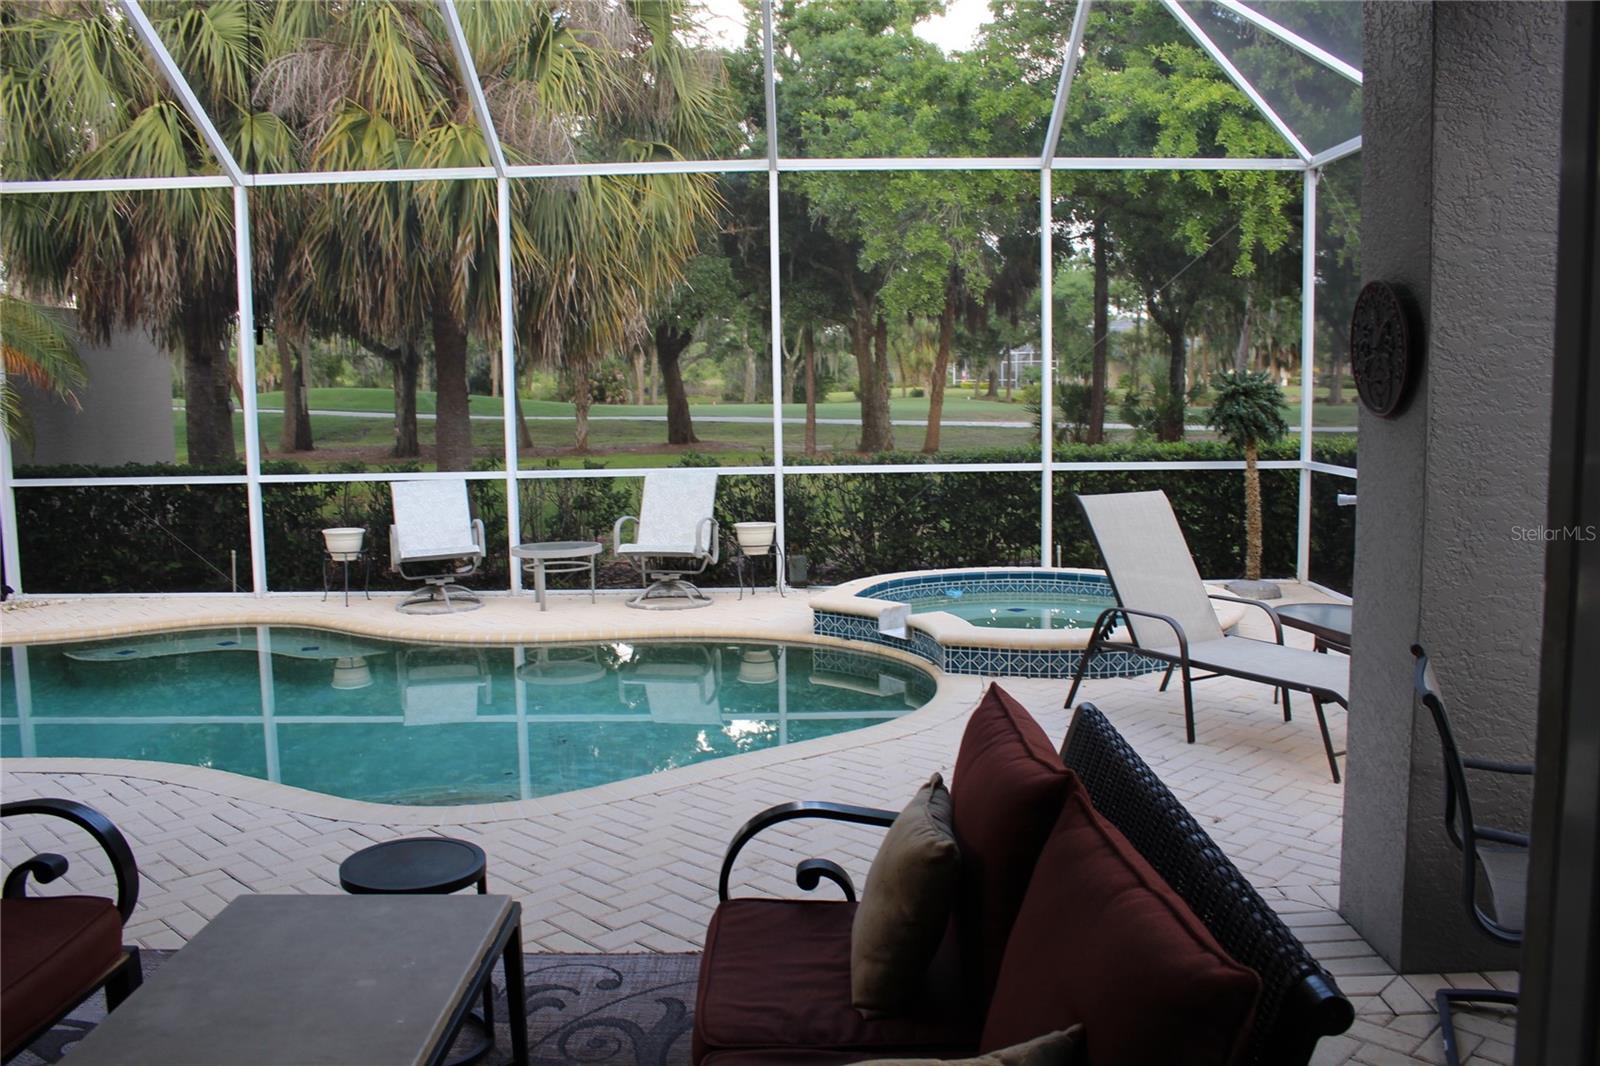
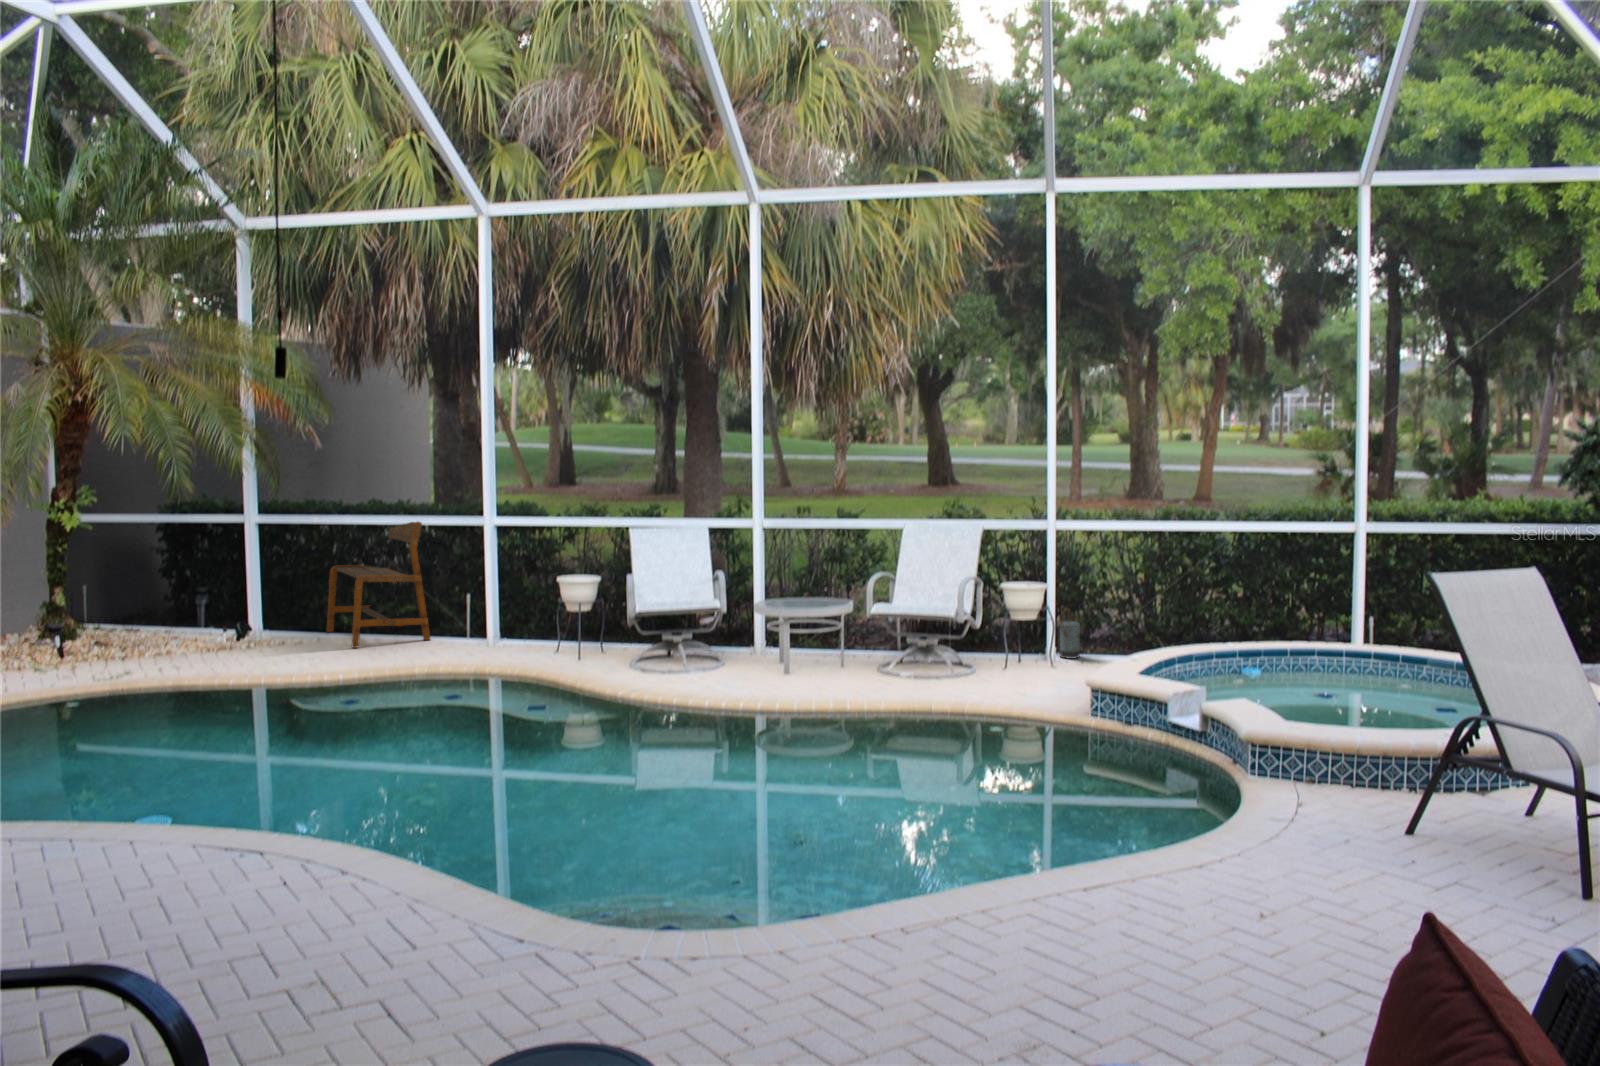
bench: none [69,479,186,605] -> present [327,522,431,648]

